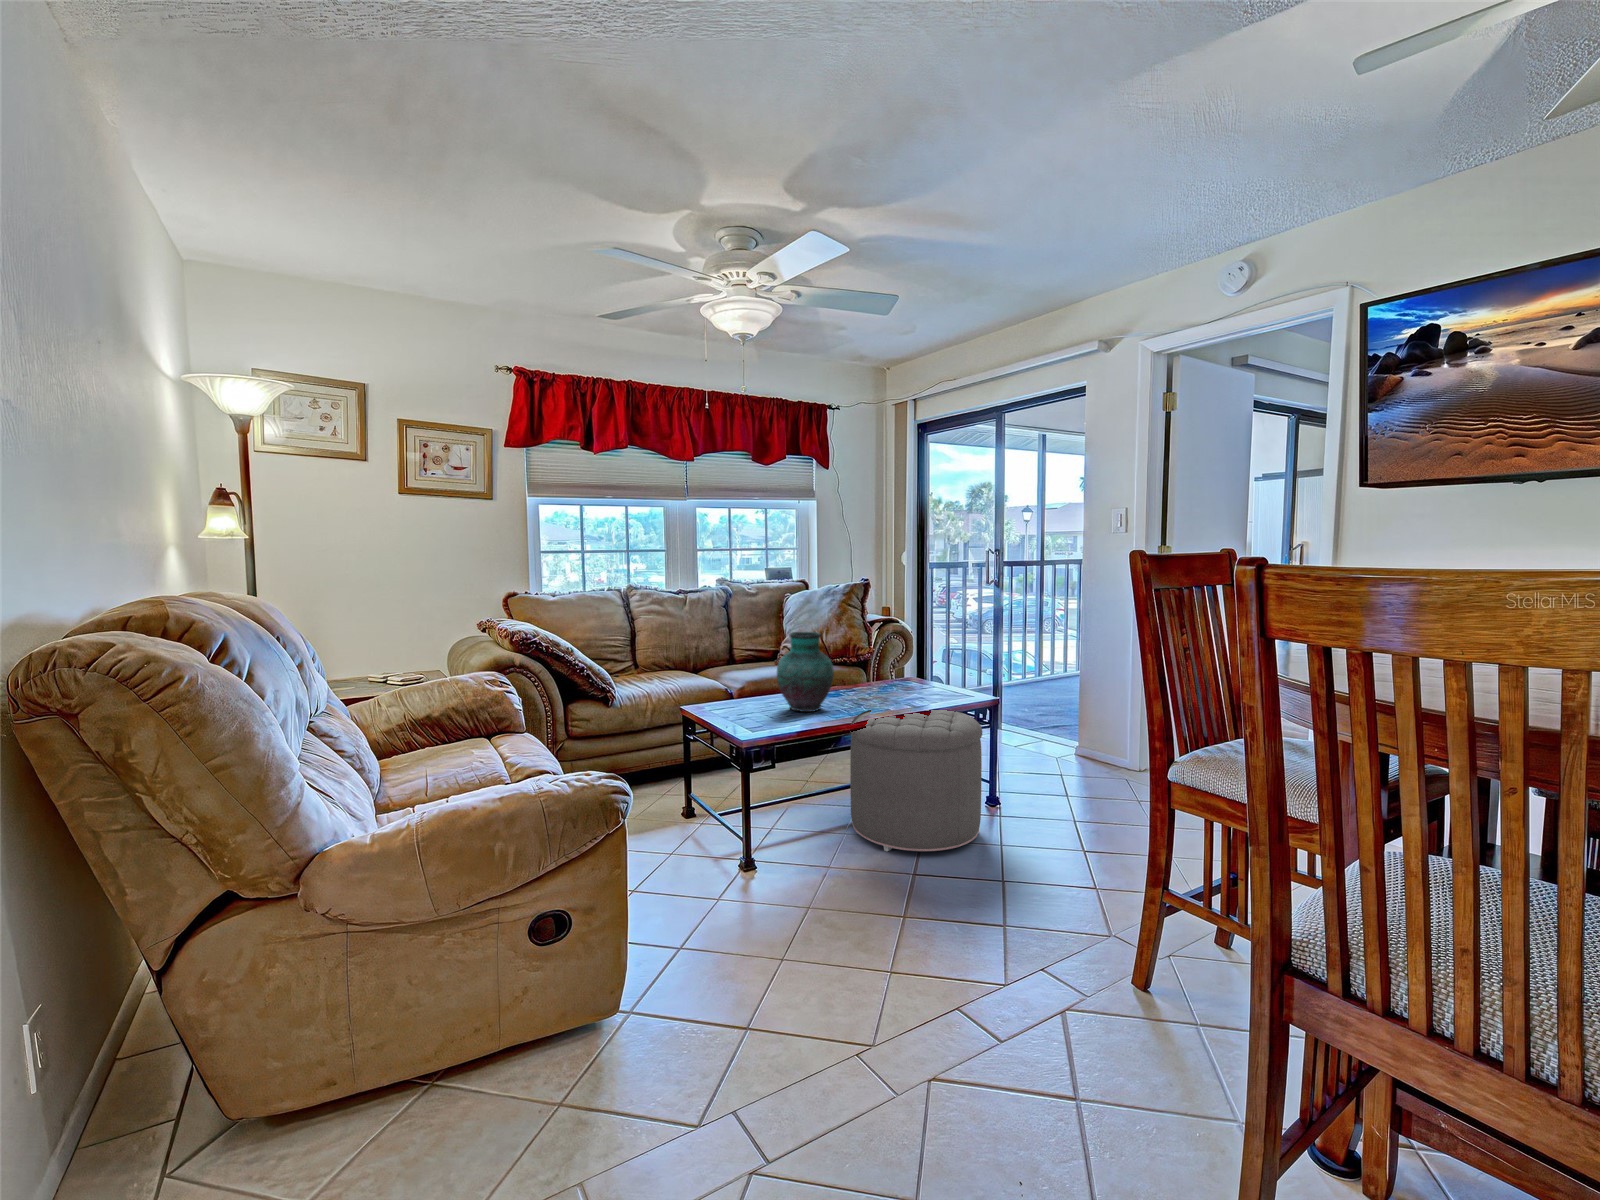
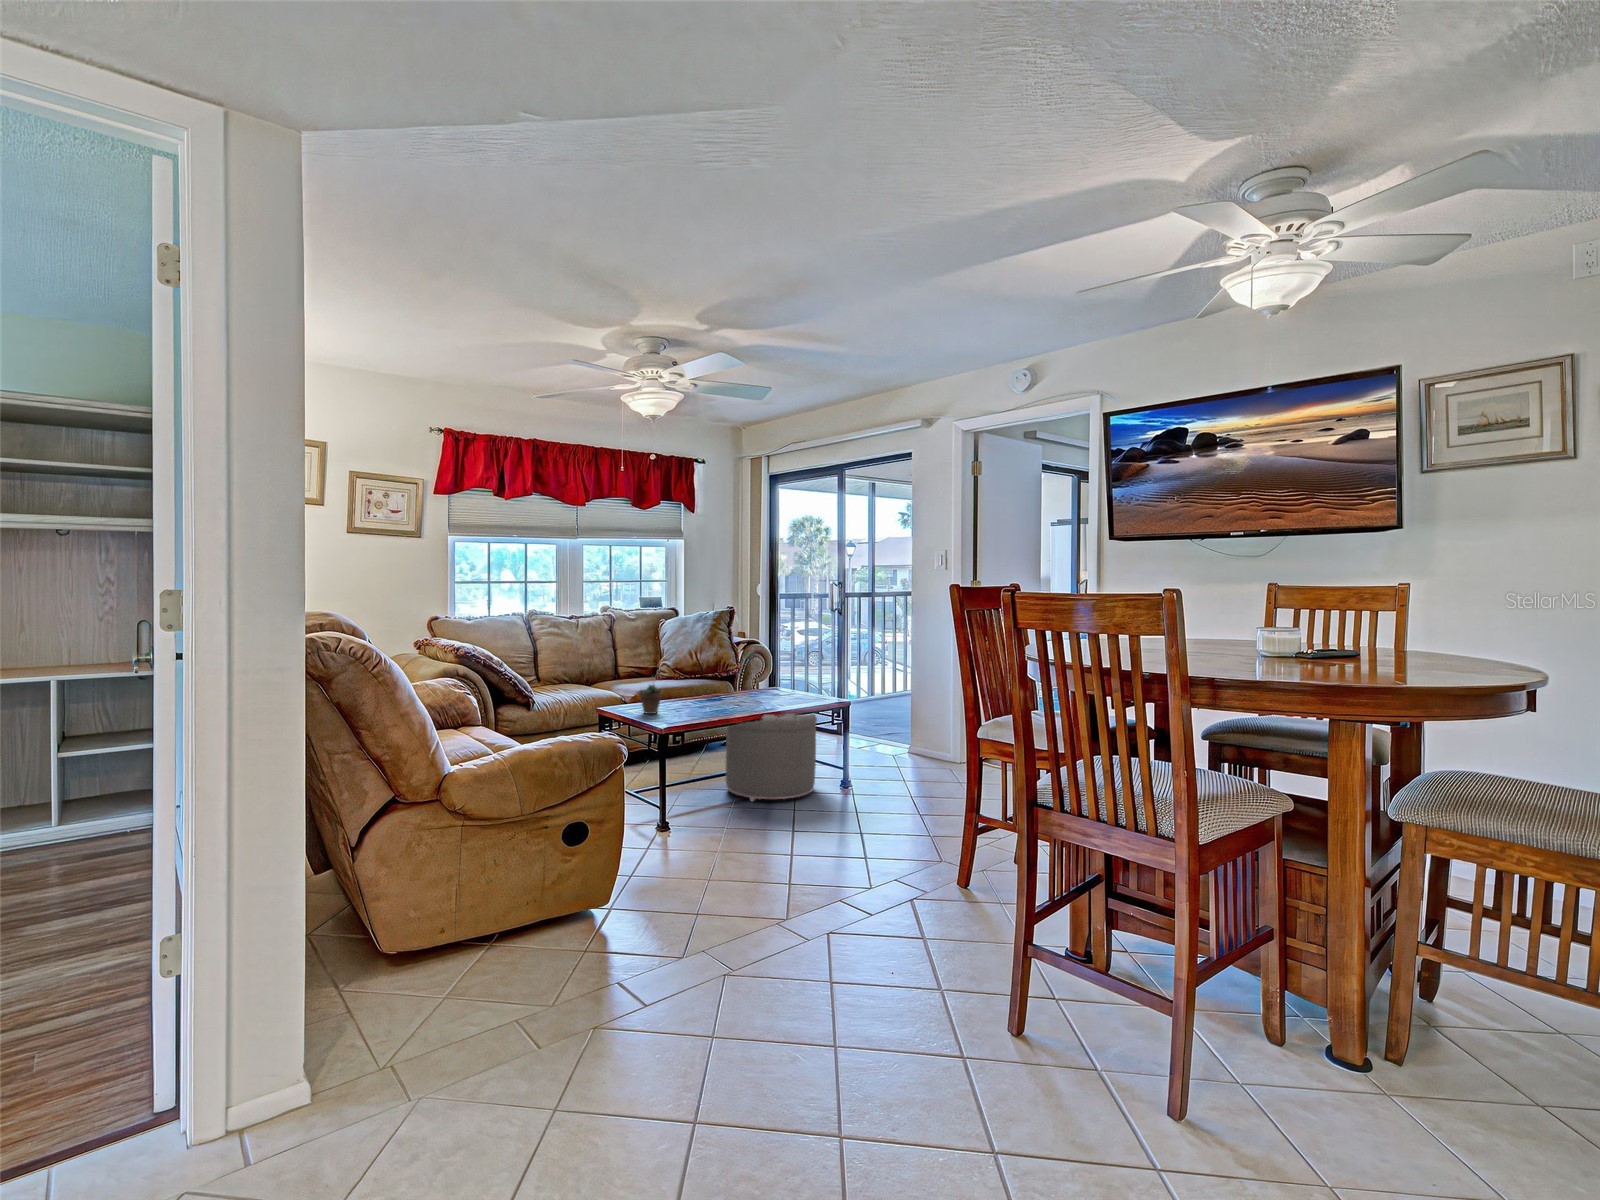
vase: present [777,632,834,712] -> none [674,651,715,708]
succulent plant: none [725,666,757,721] -> present [639,685,662,714]

